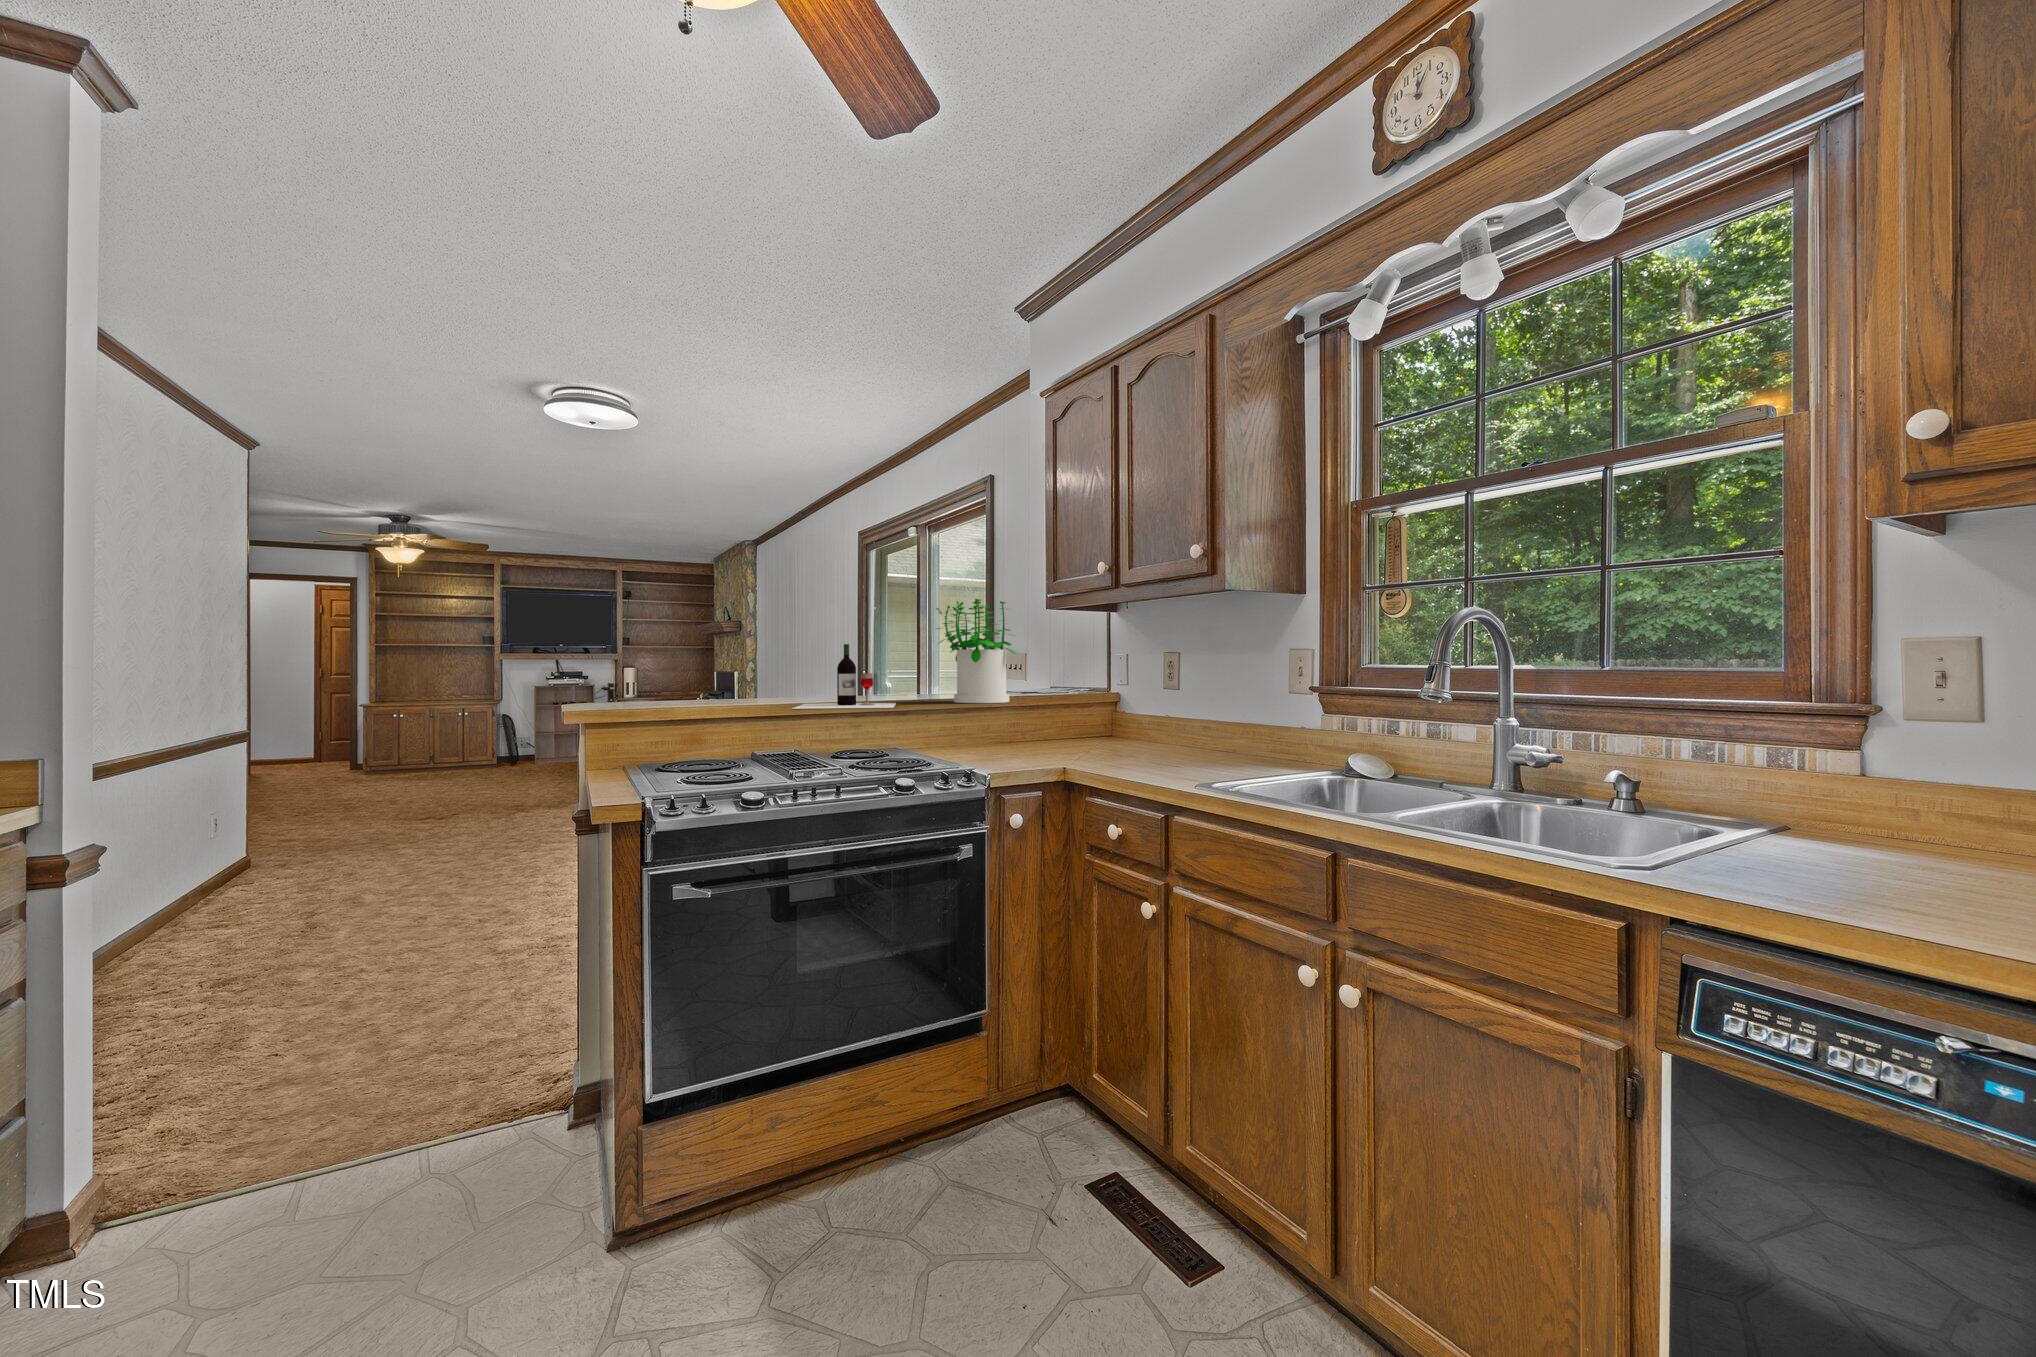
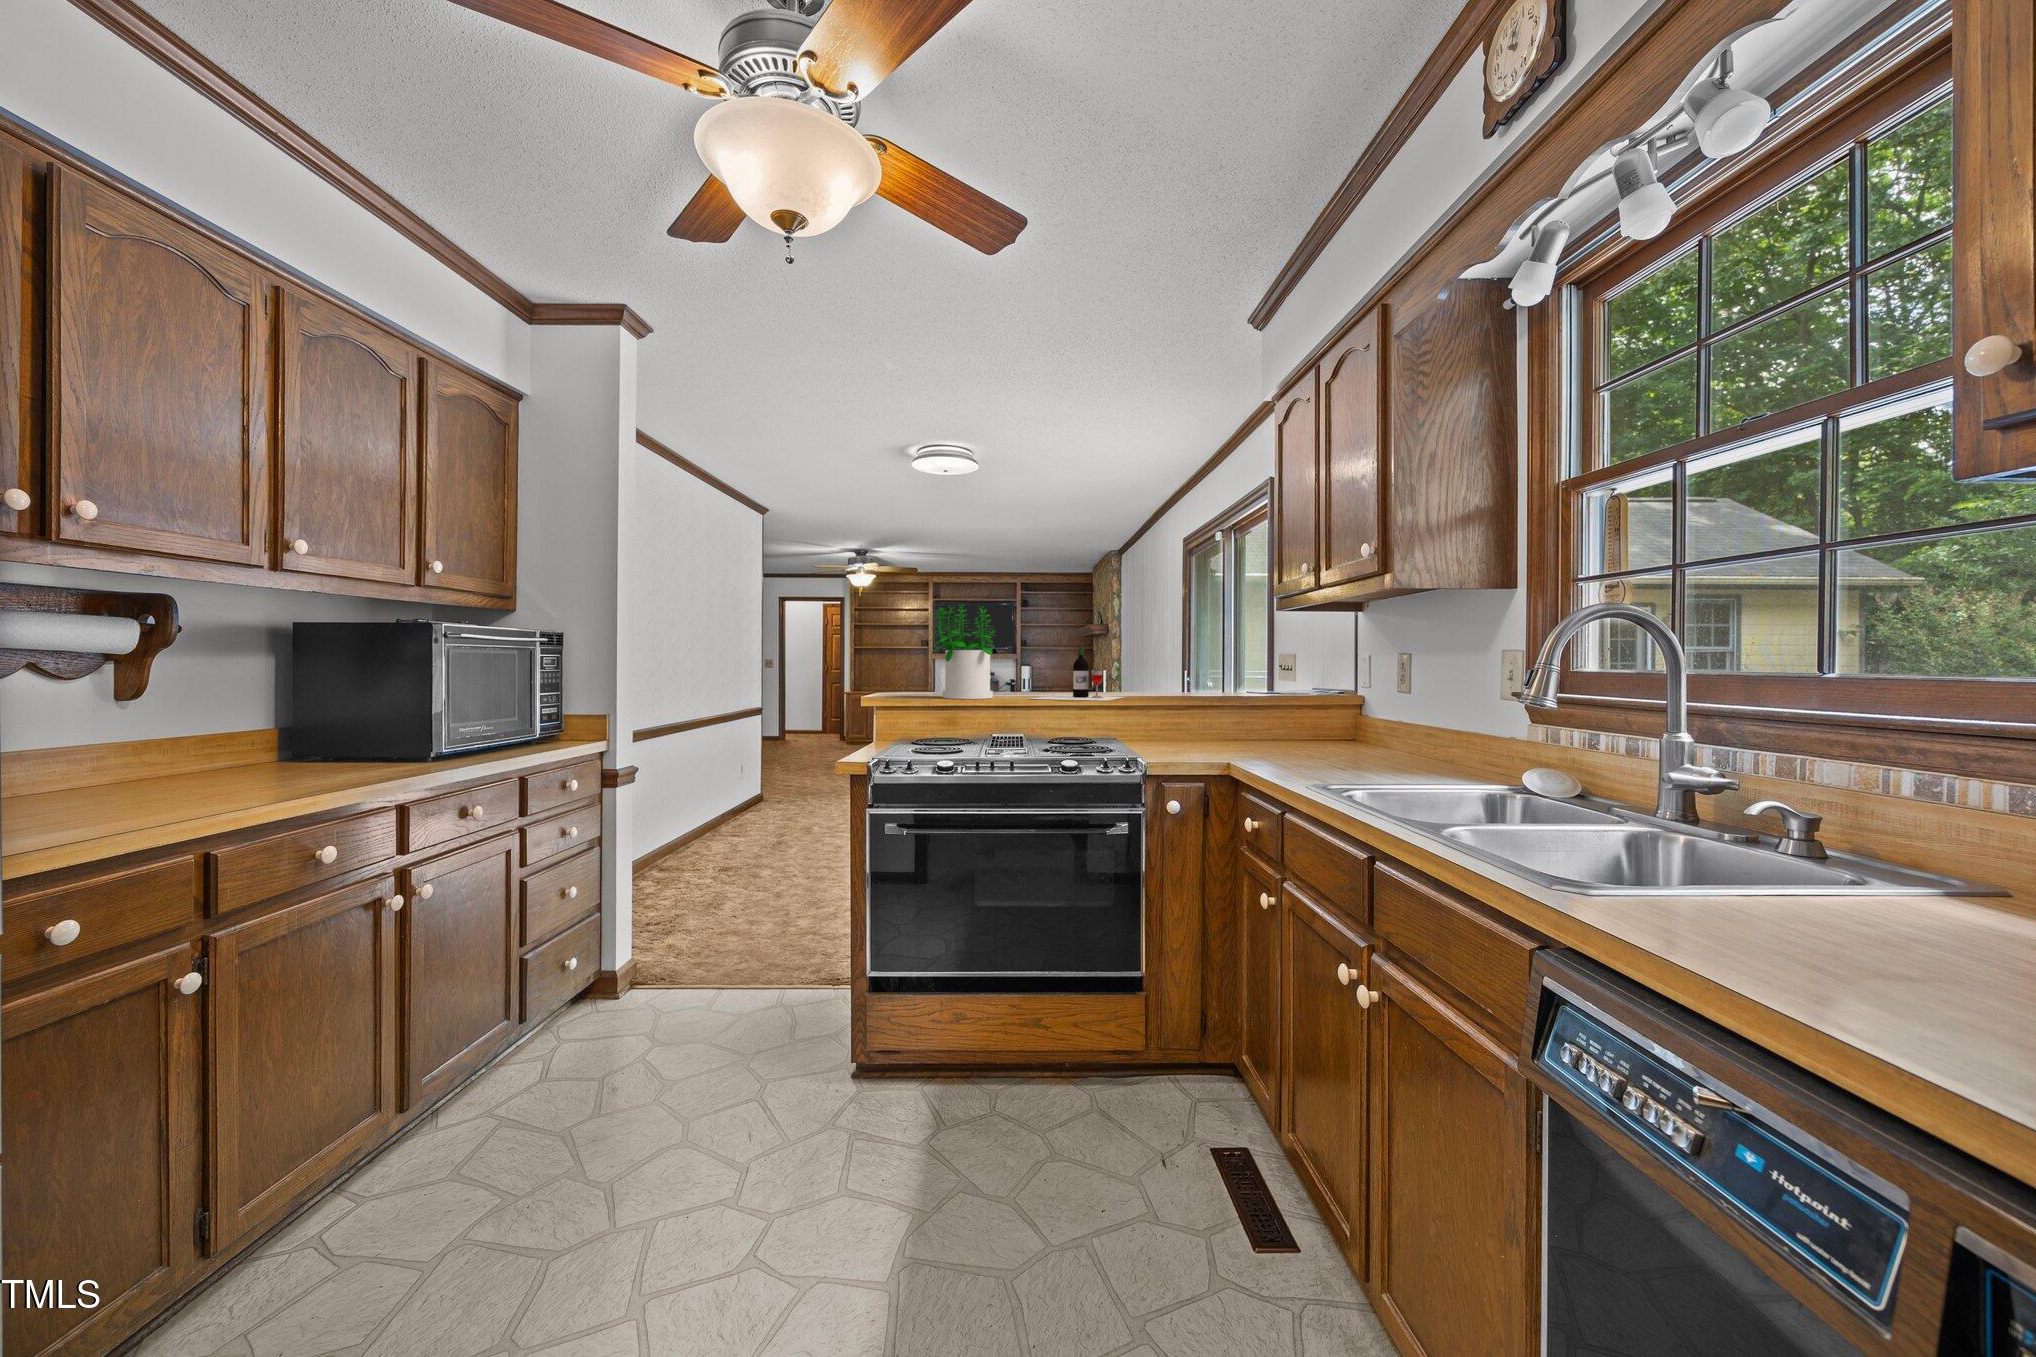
potted plant: present [936,599,1017,703] -> present [930,604,996,699]

